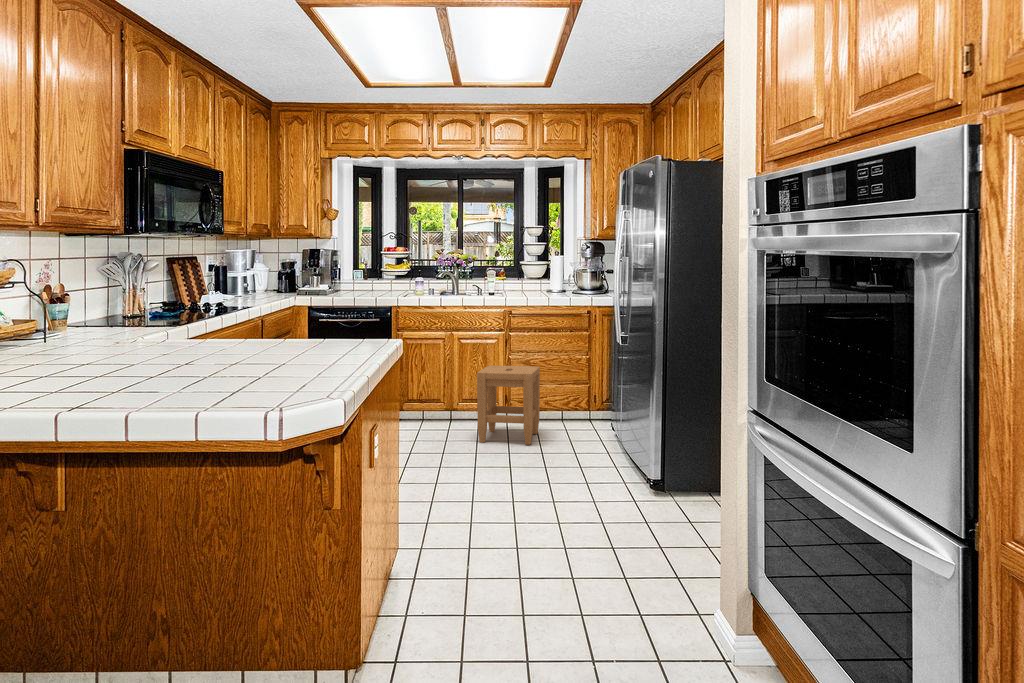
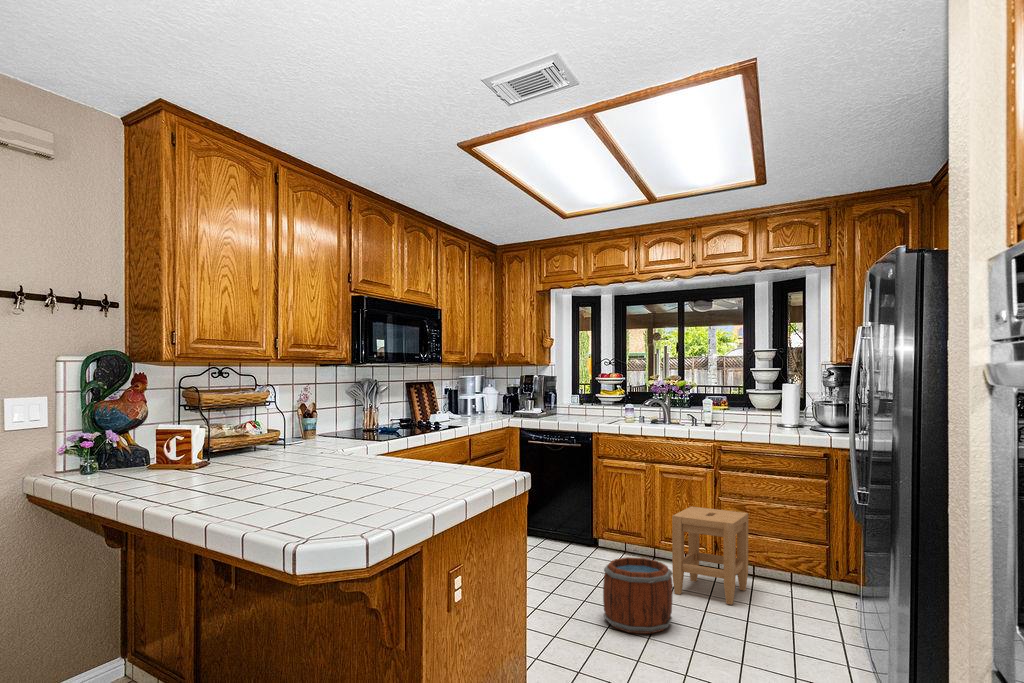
bucket: none [425,410,487,474] -> present [603,557,672,634]

